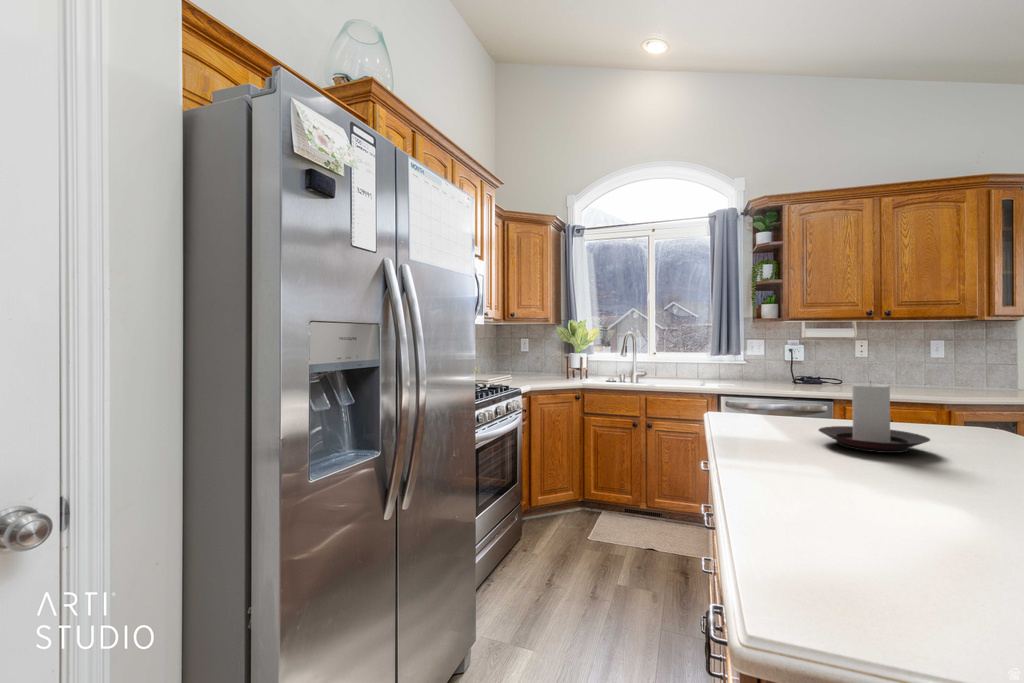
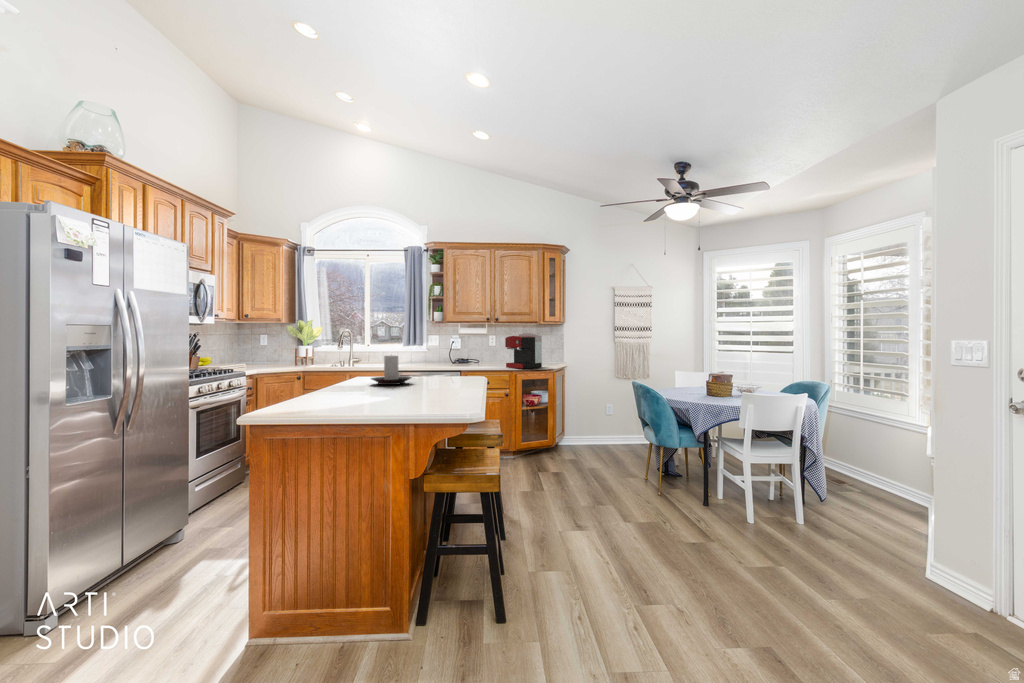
coffee maker: none [912,335,995,398] -> present [505,333,542,369]

